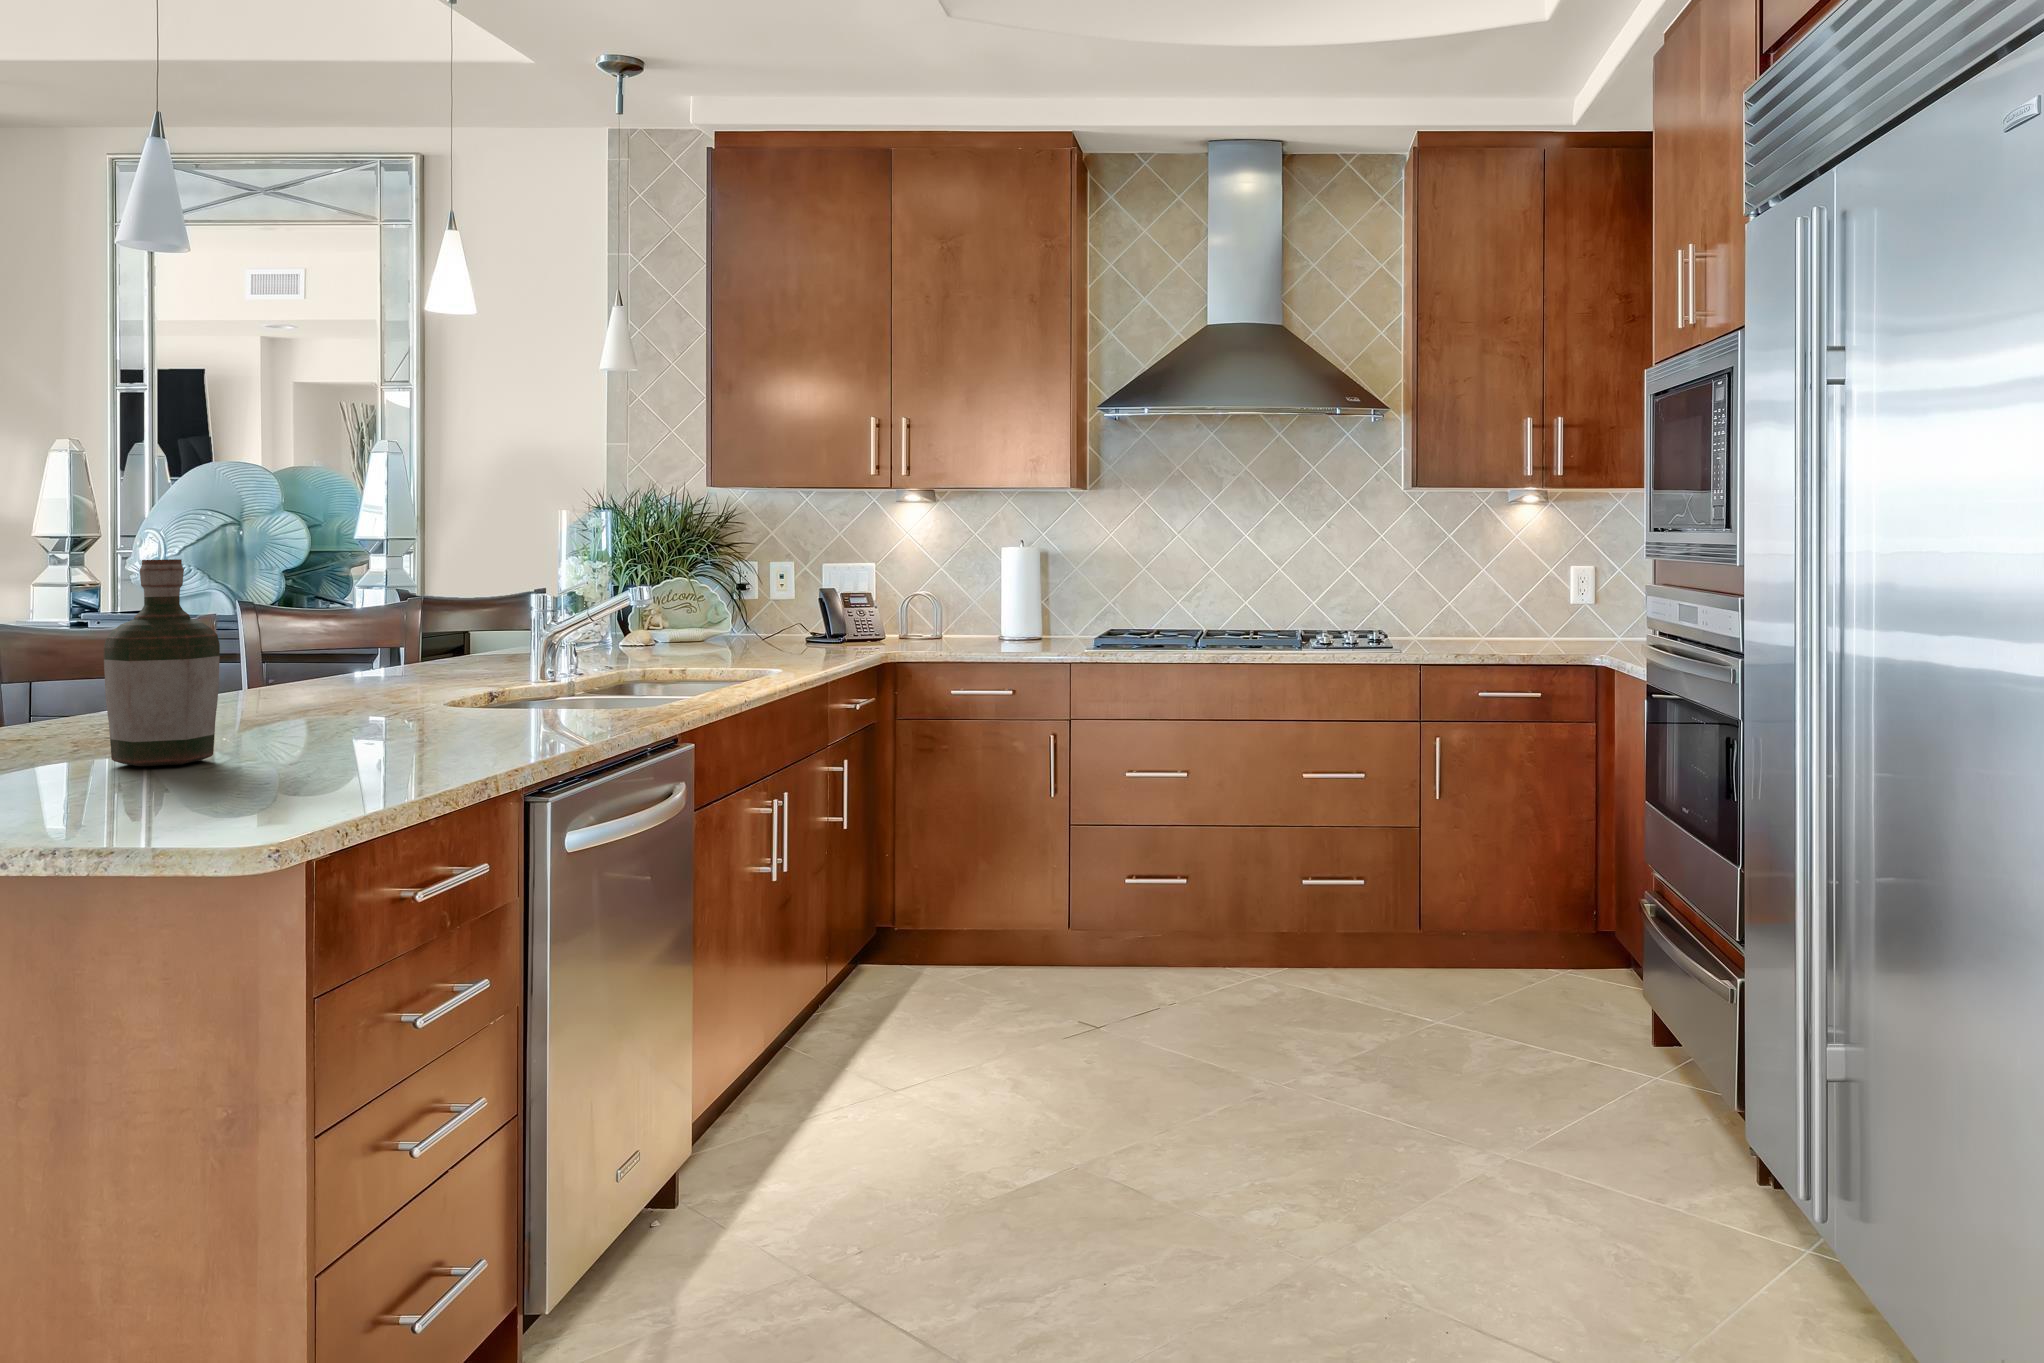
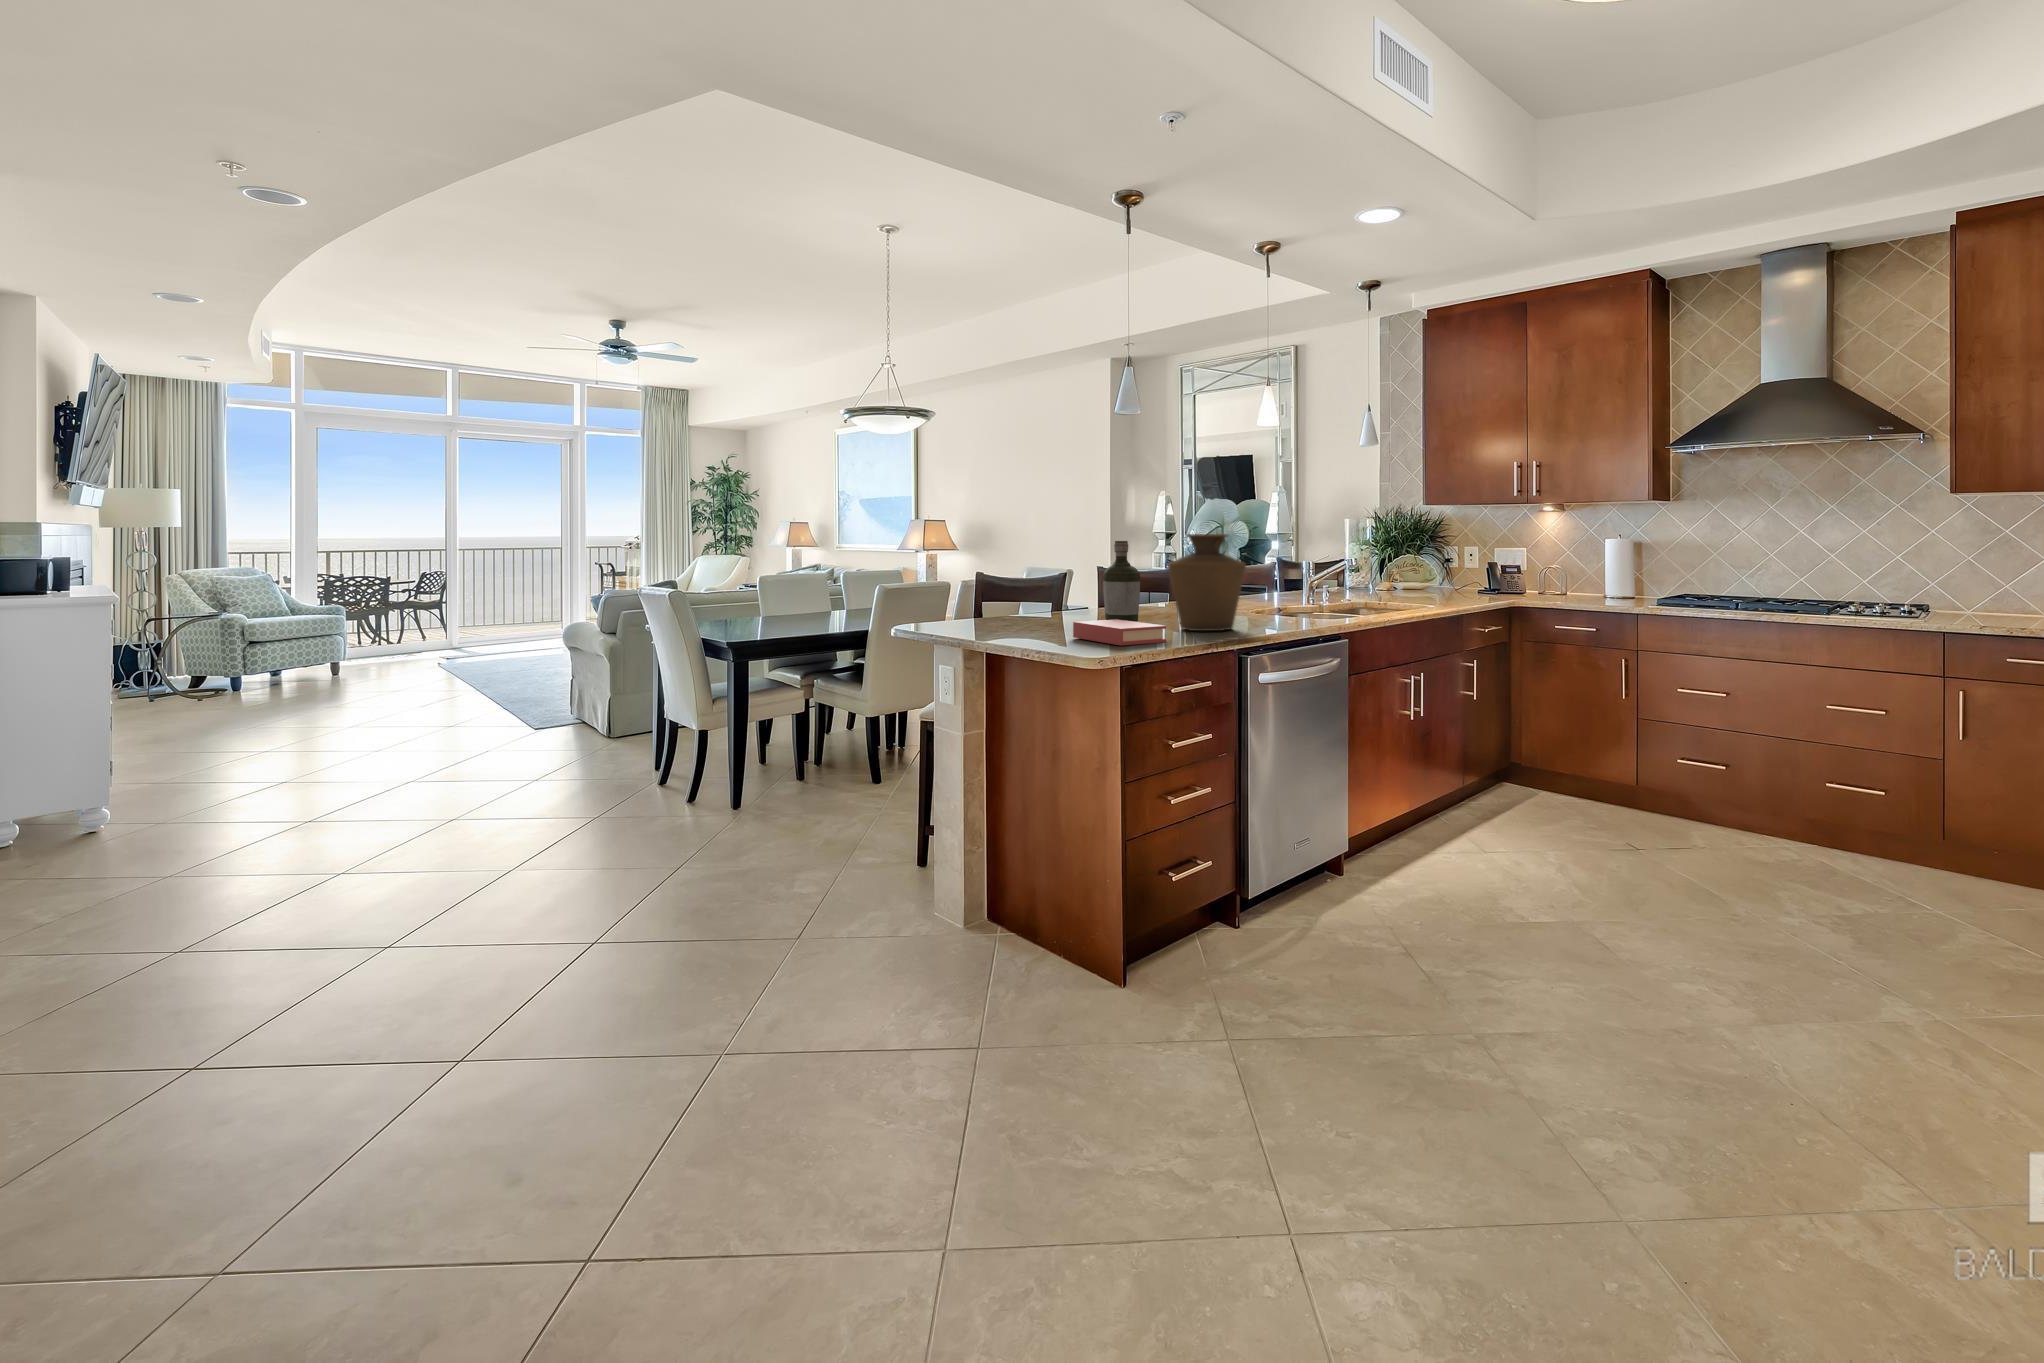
vase: none [315,542,513,762] -> present [1168,534,1246,631]
book: none [77,753,365,818] -> present [1073,619,1166,645]

